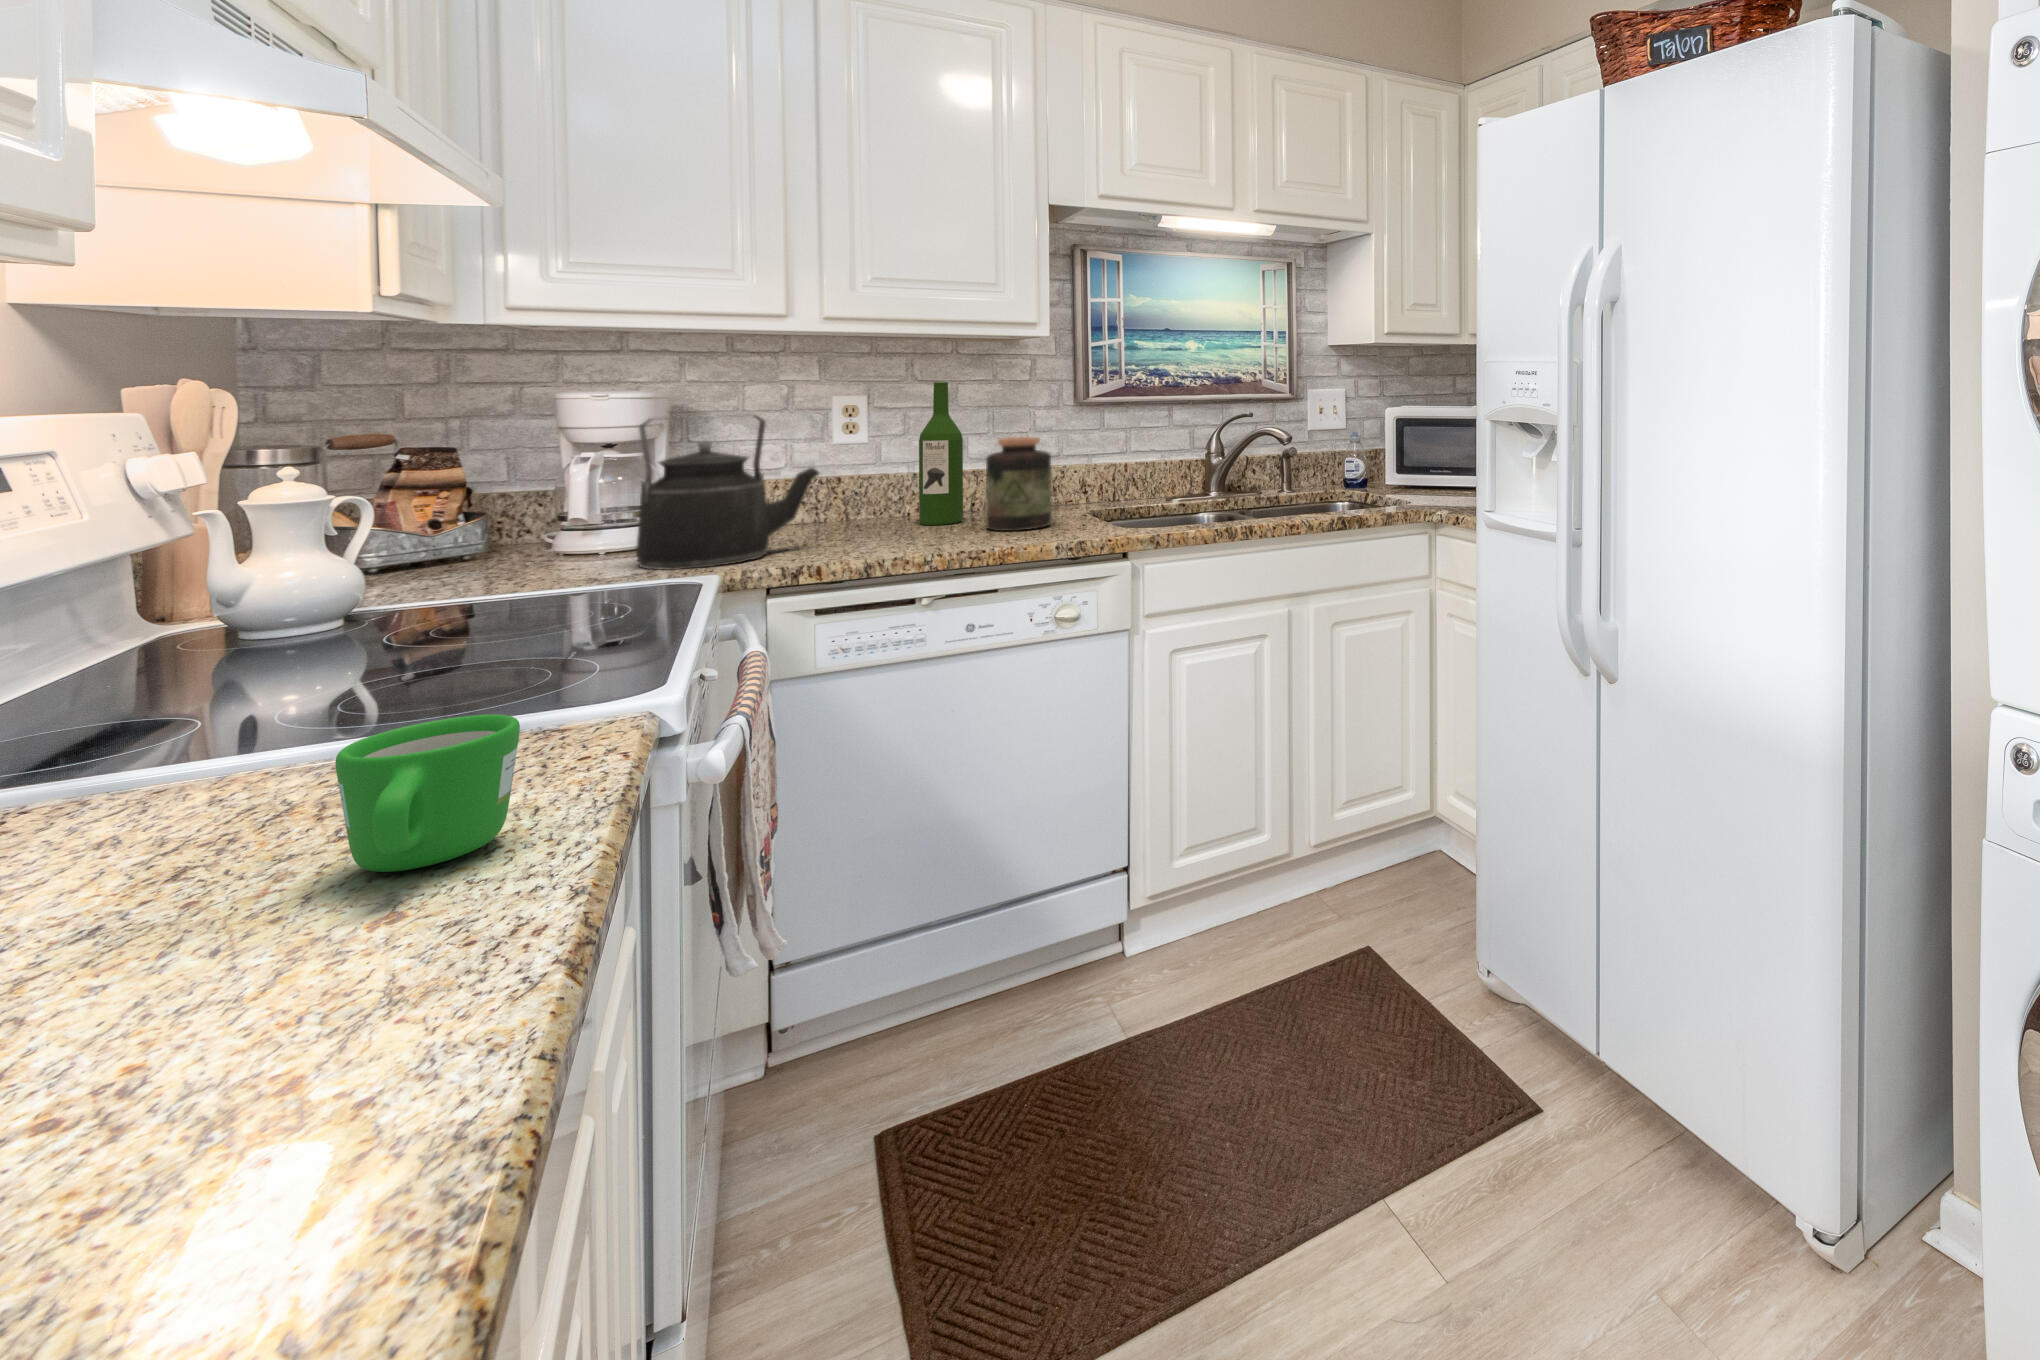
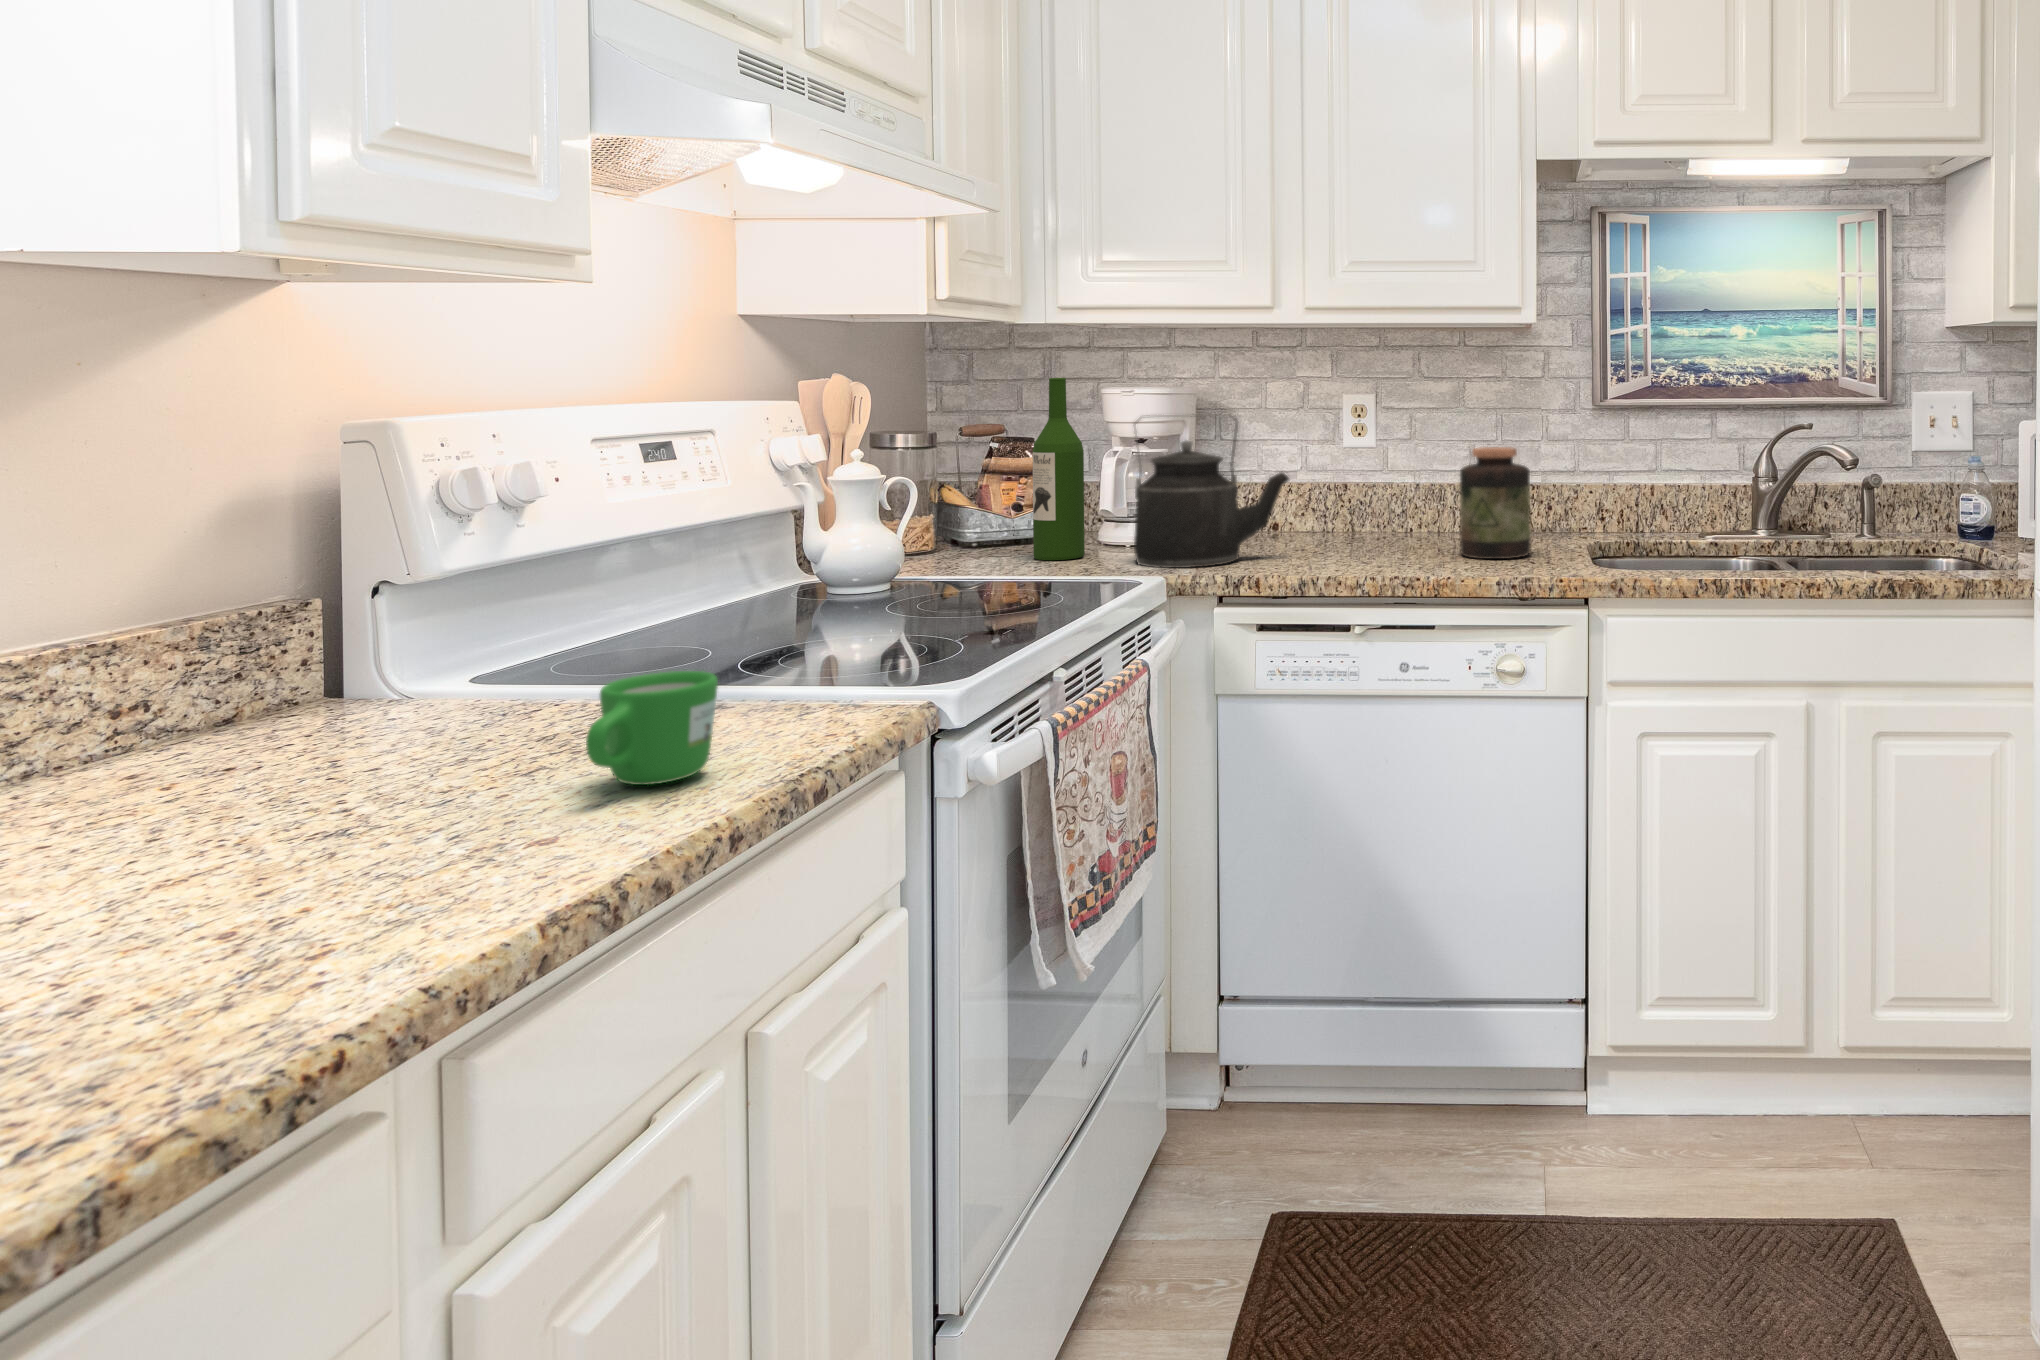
wine bottle: present [919,382,963,525] -> present [1033,378,1085,560]

